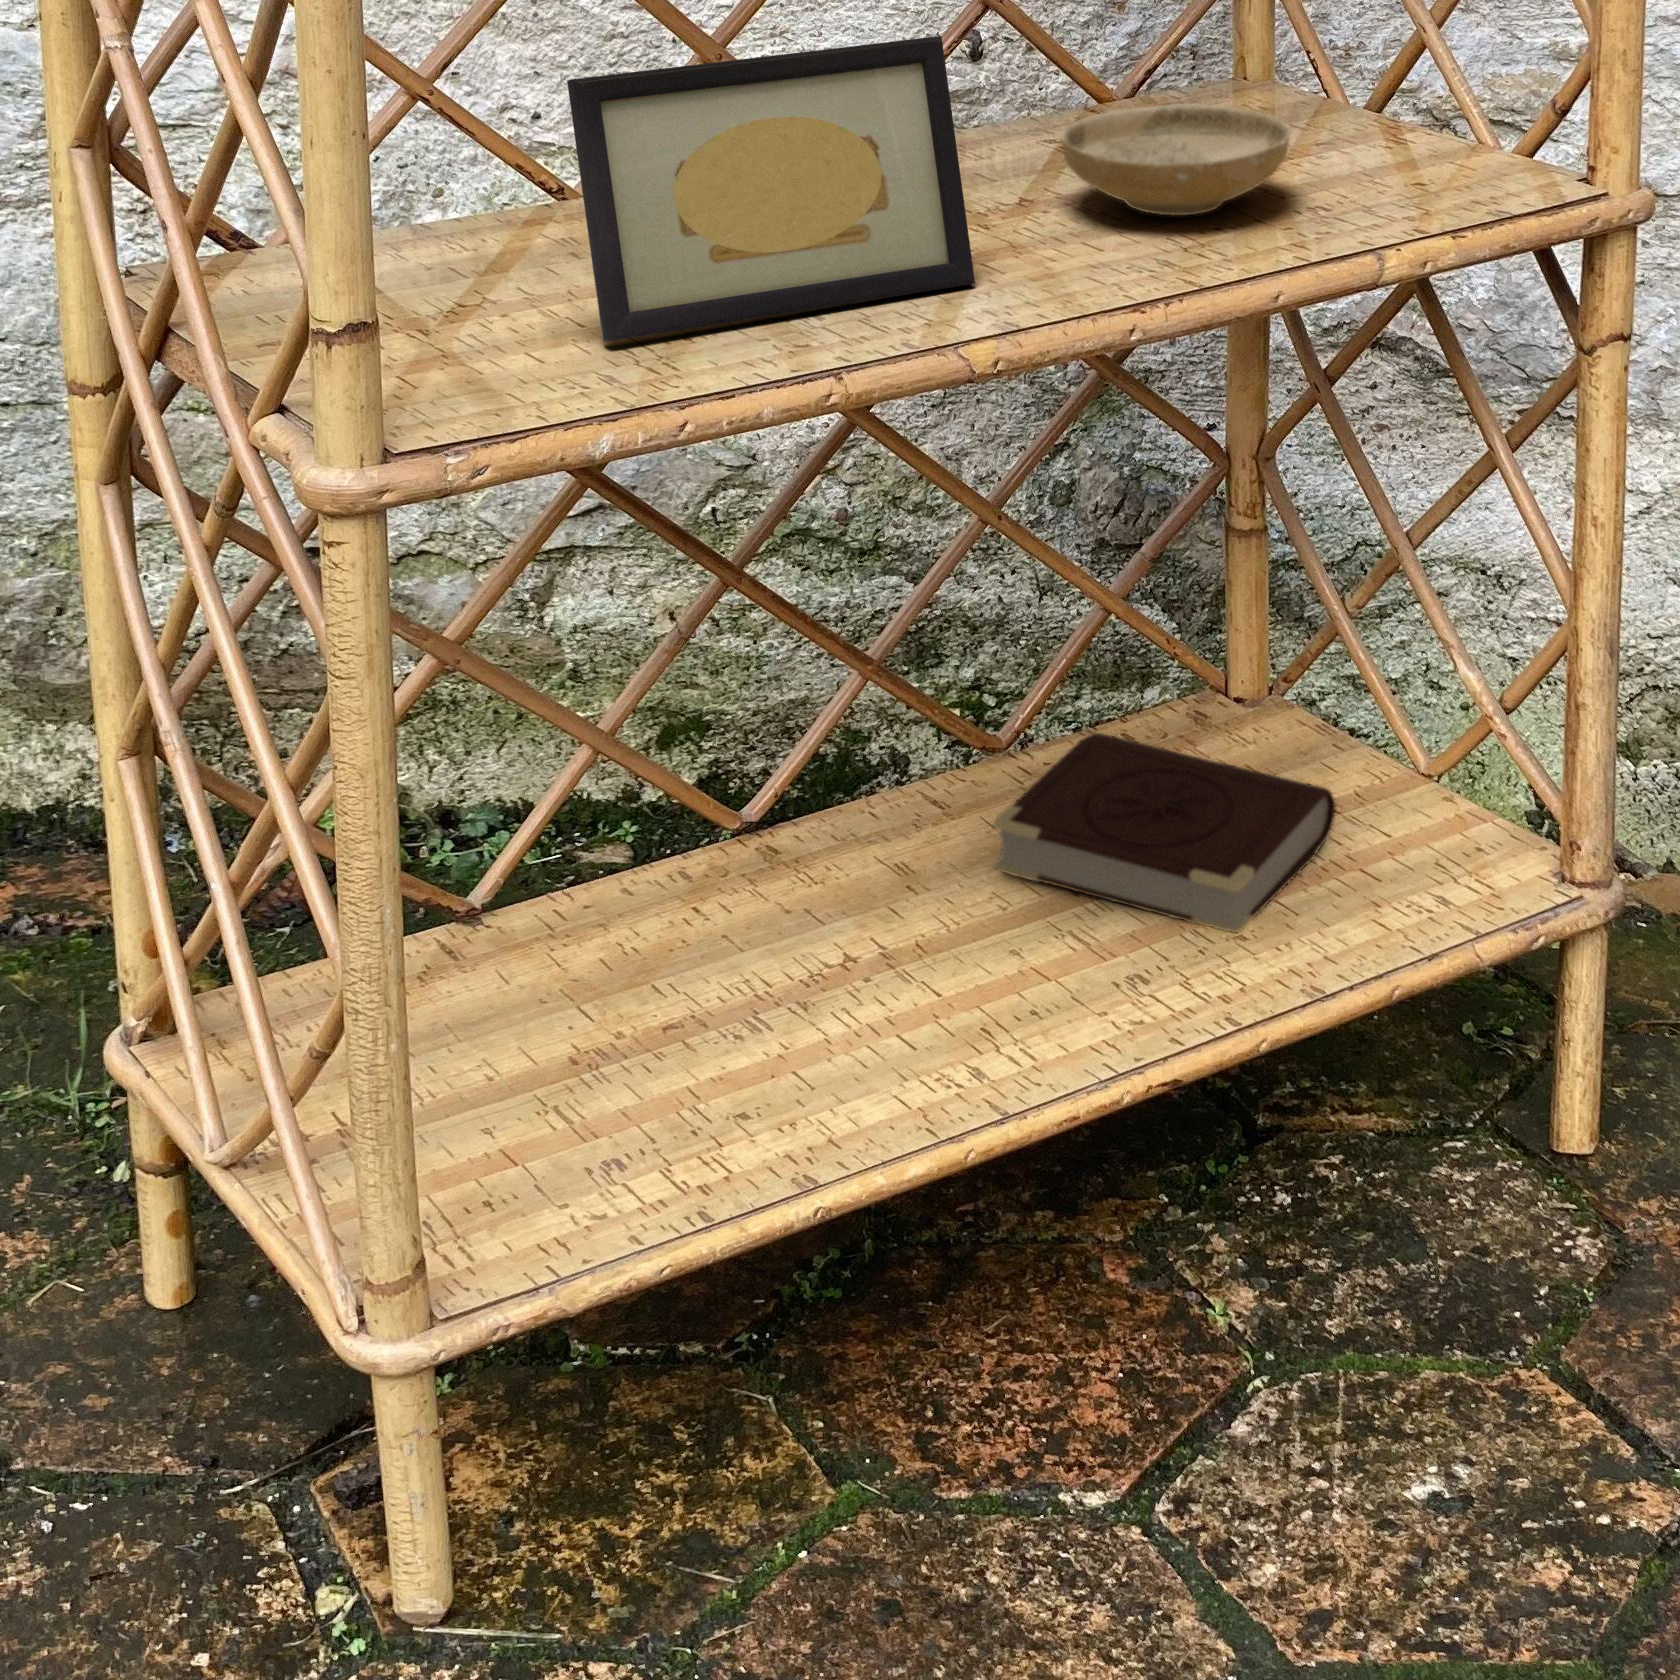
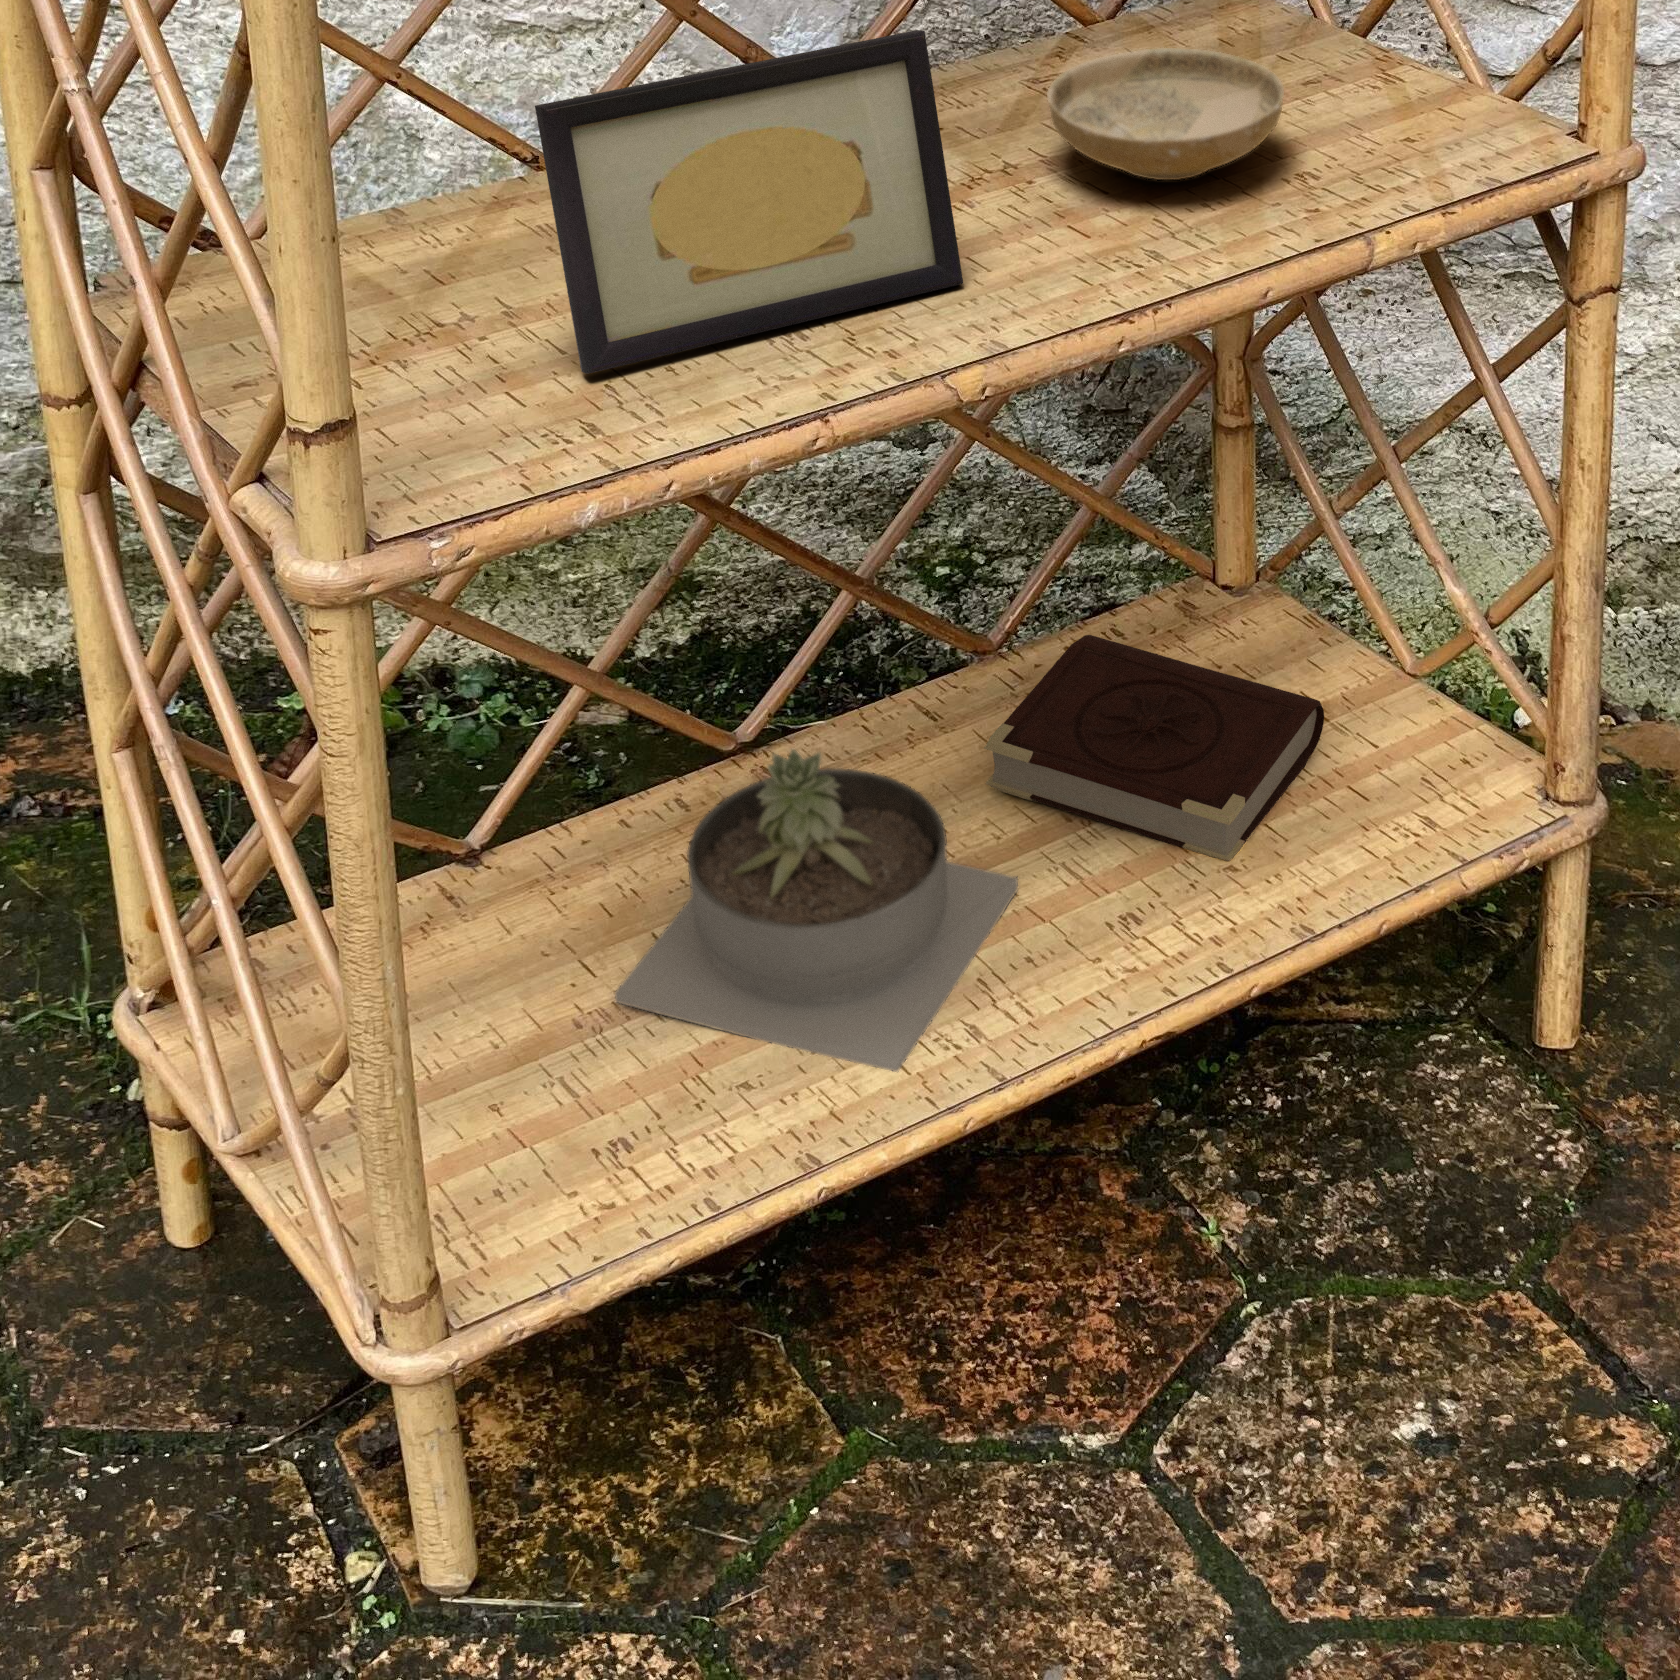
succulent planter: none [613,785,1023,1109] -> present [615,749,1018,1072]

